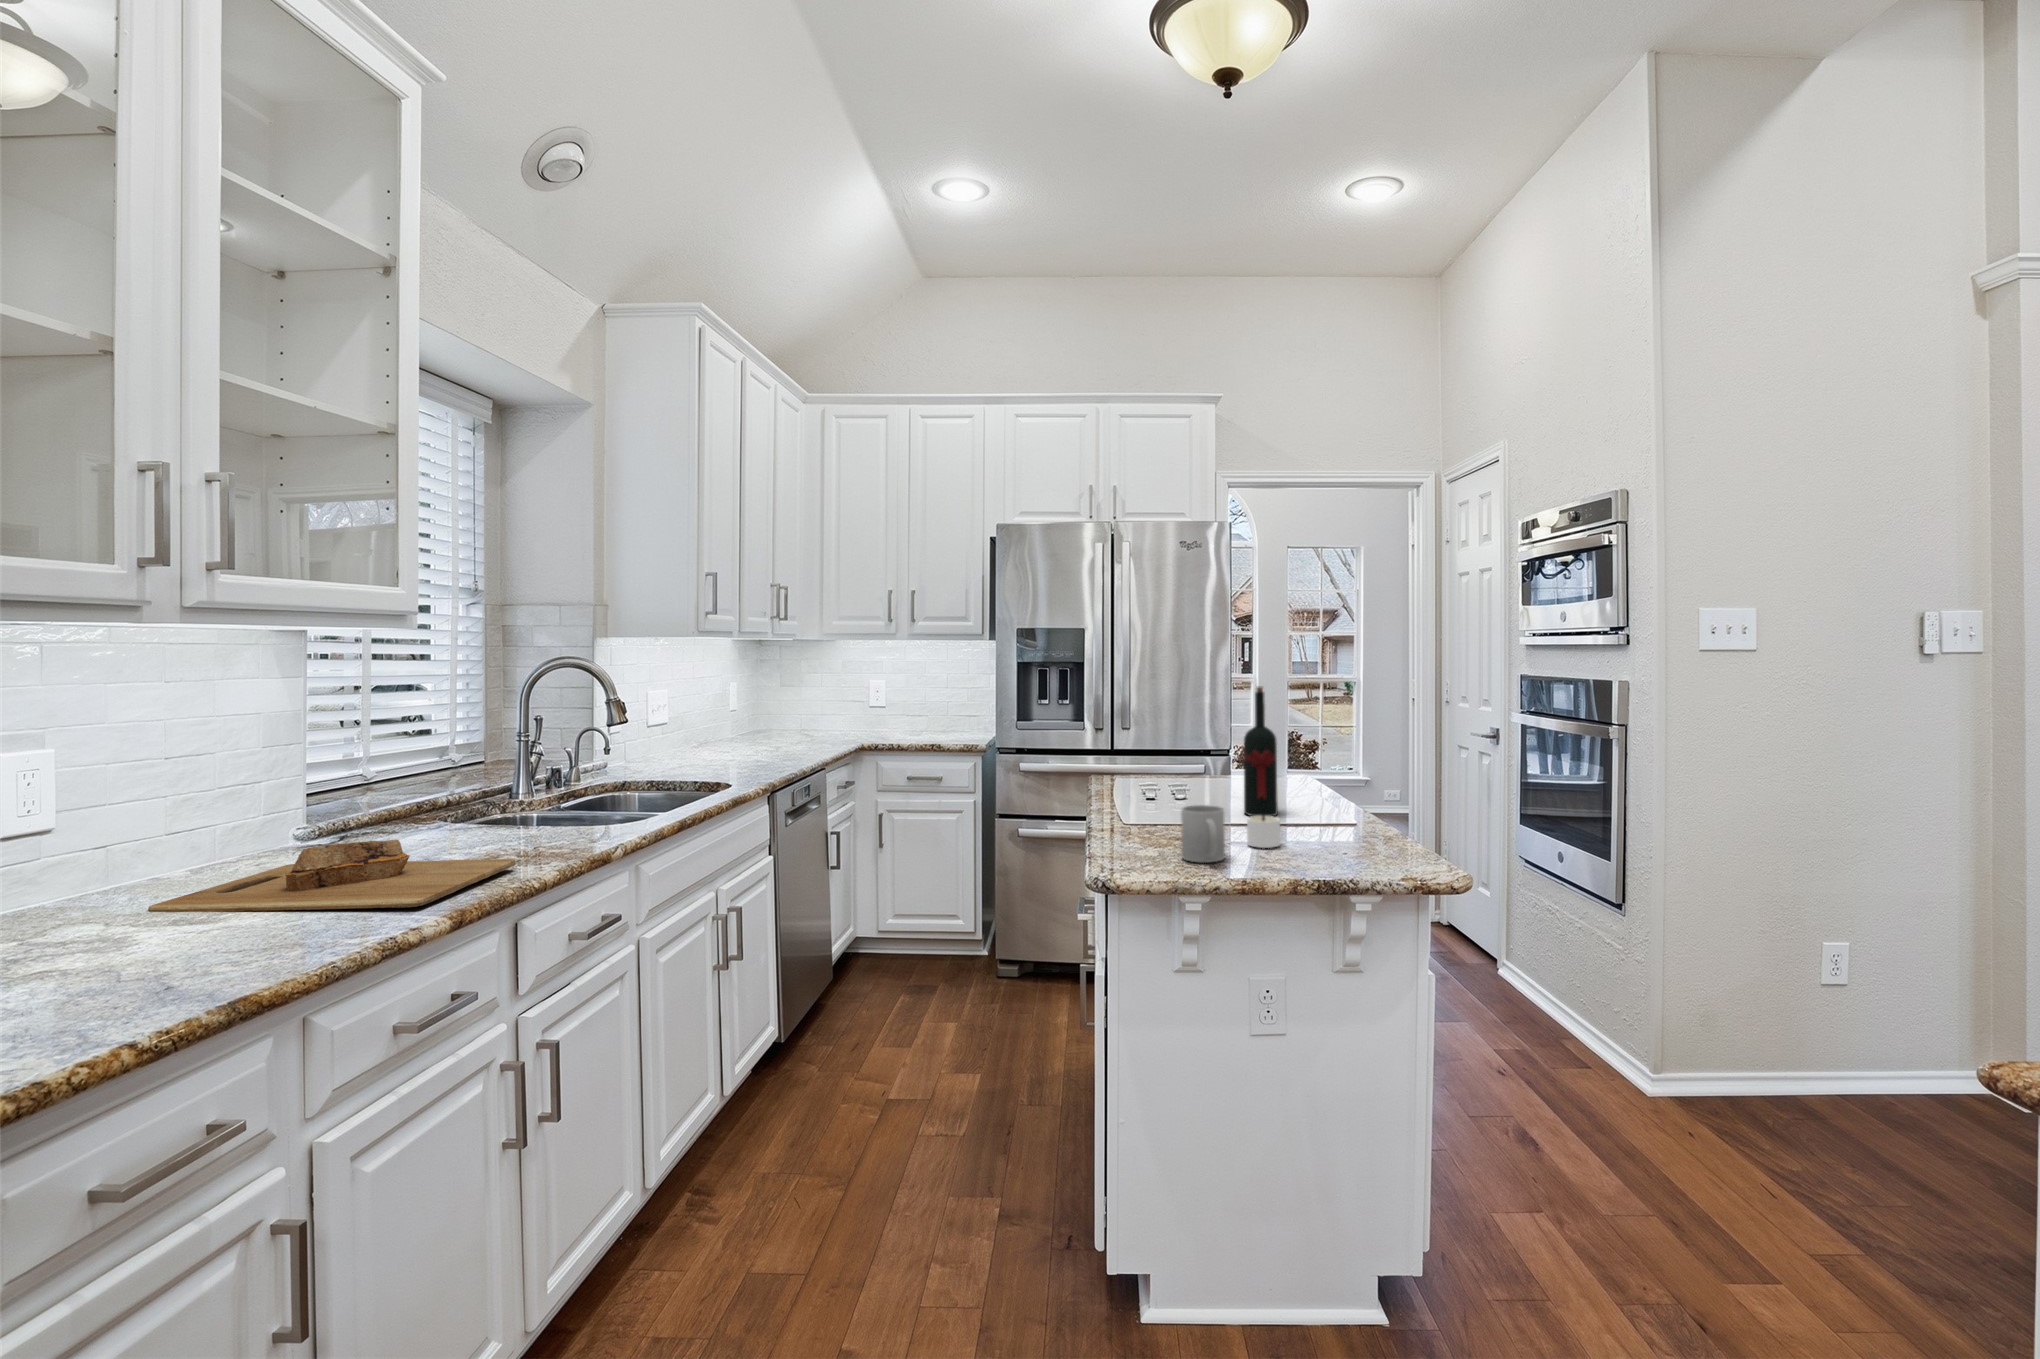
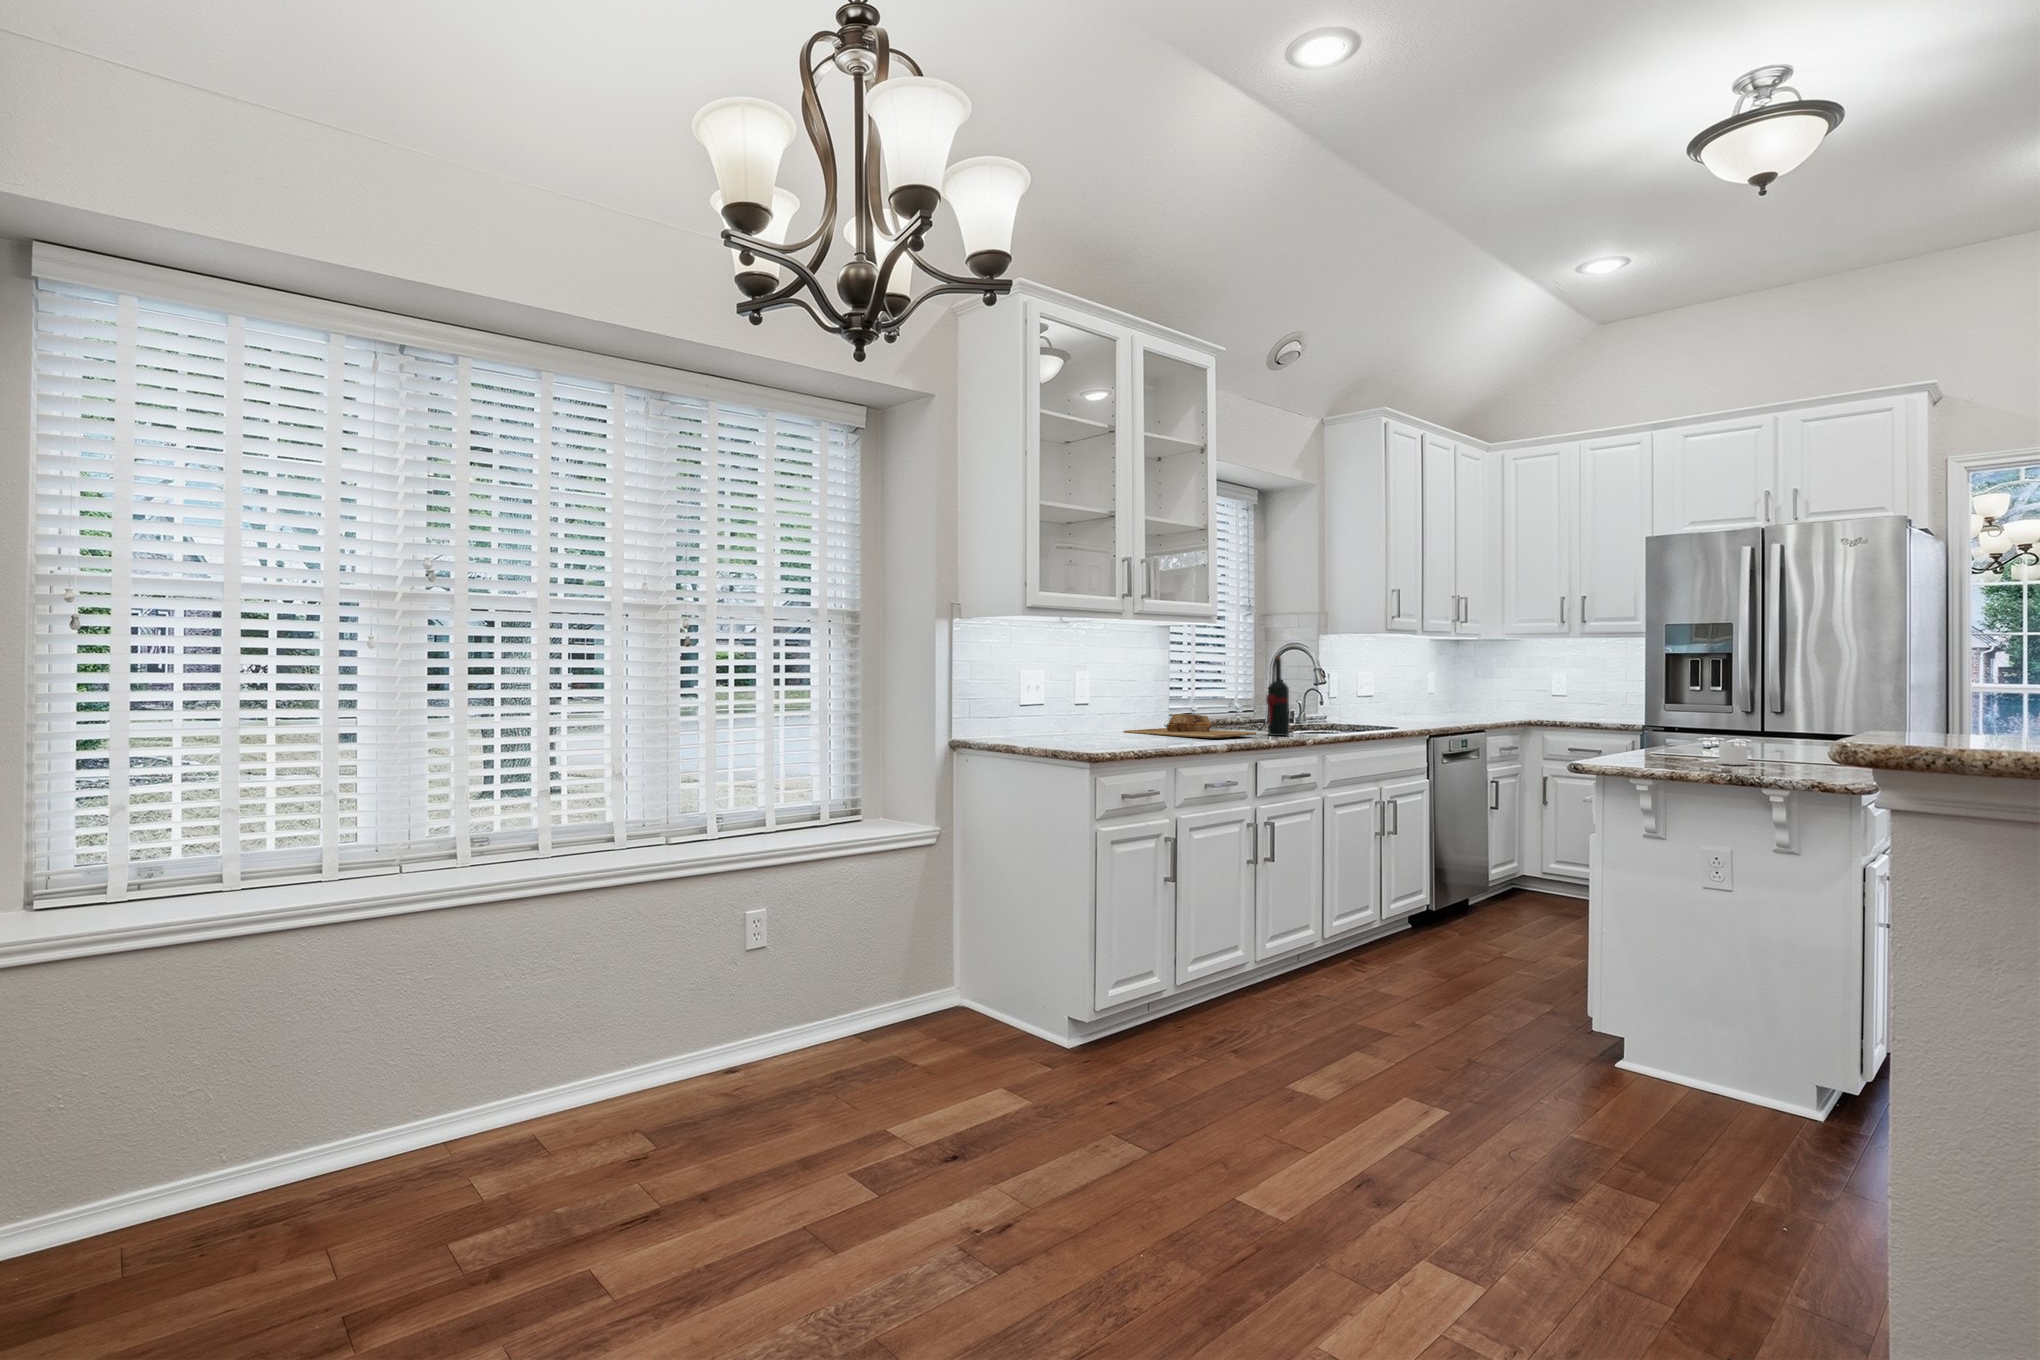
wine bottle: present [1244,686,1278,816] -> present [1266,656,1290,736]
mug: present [1181,805,1225,863] -> none [1649,730,1685,766]

